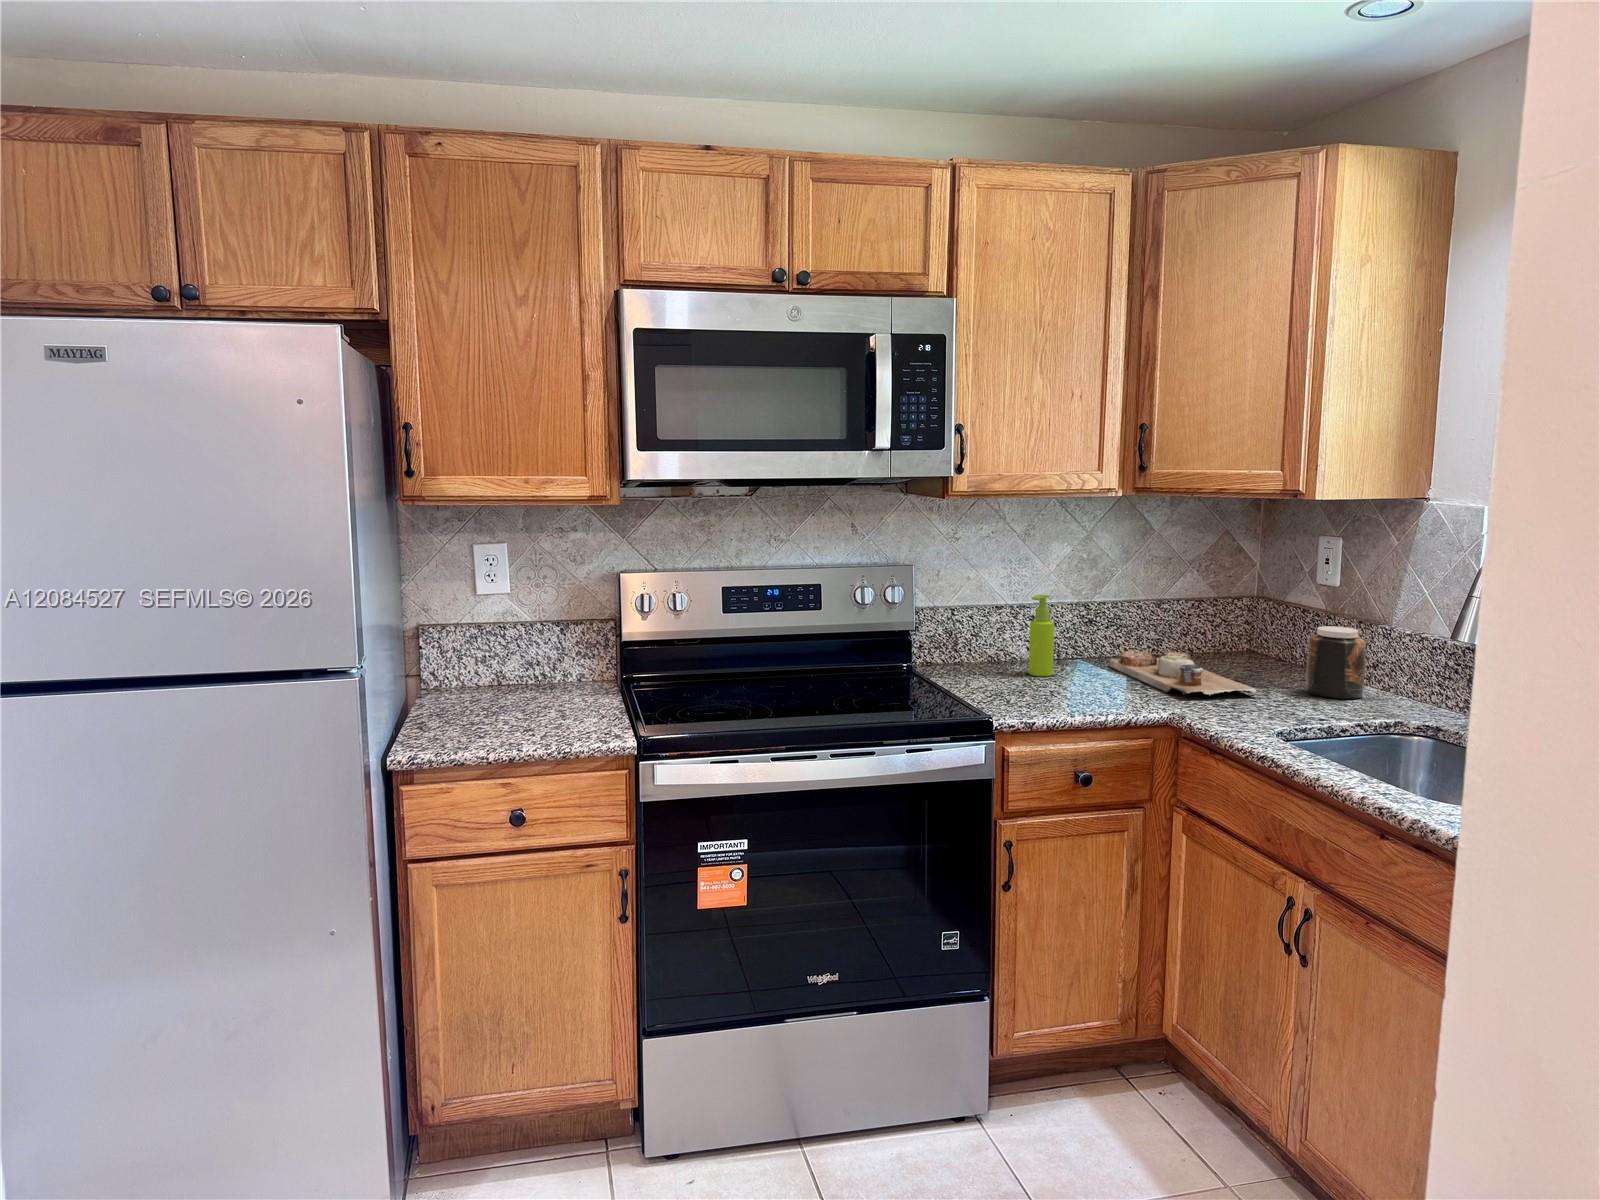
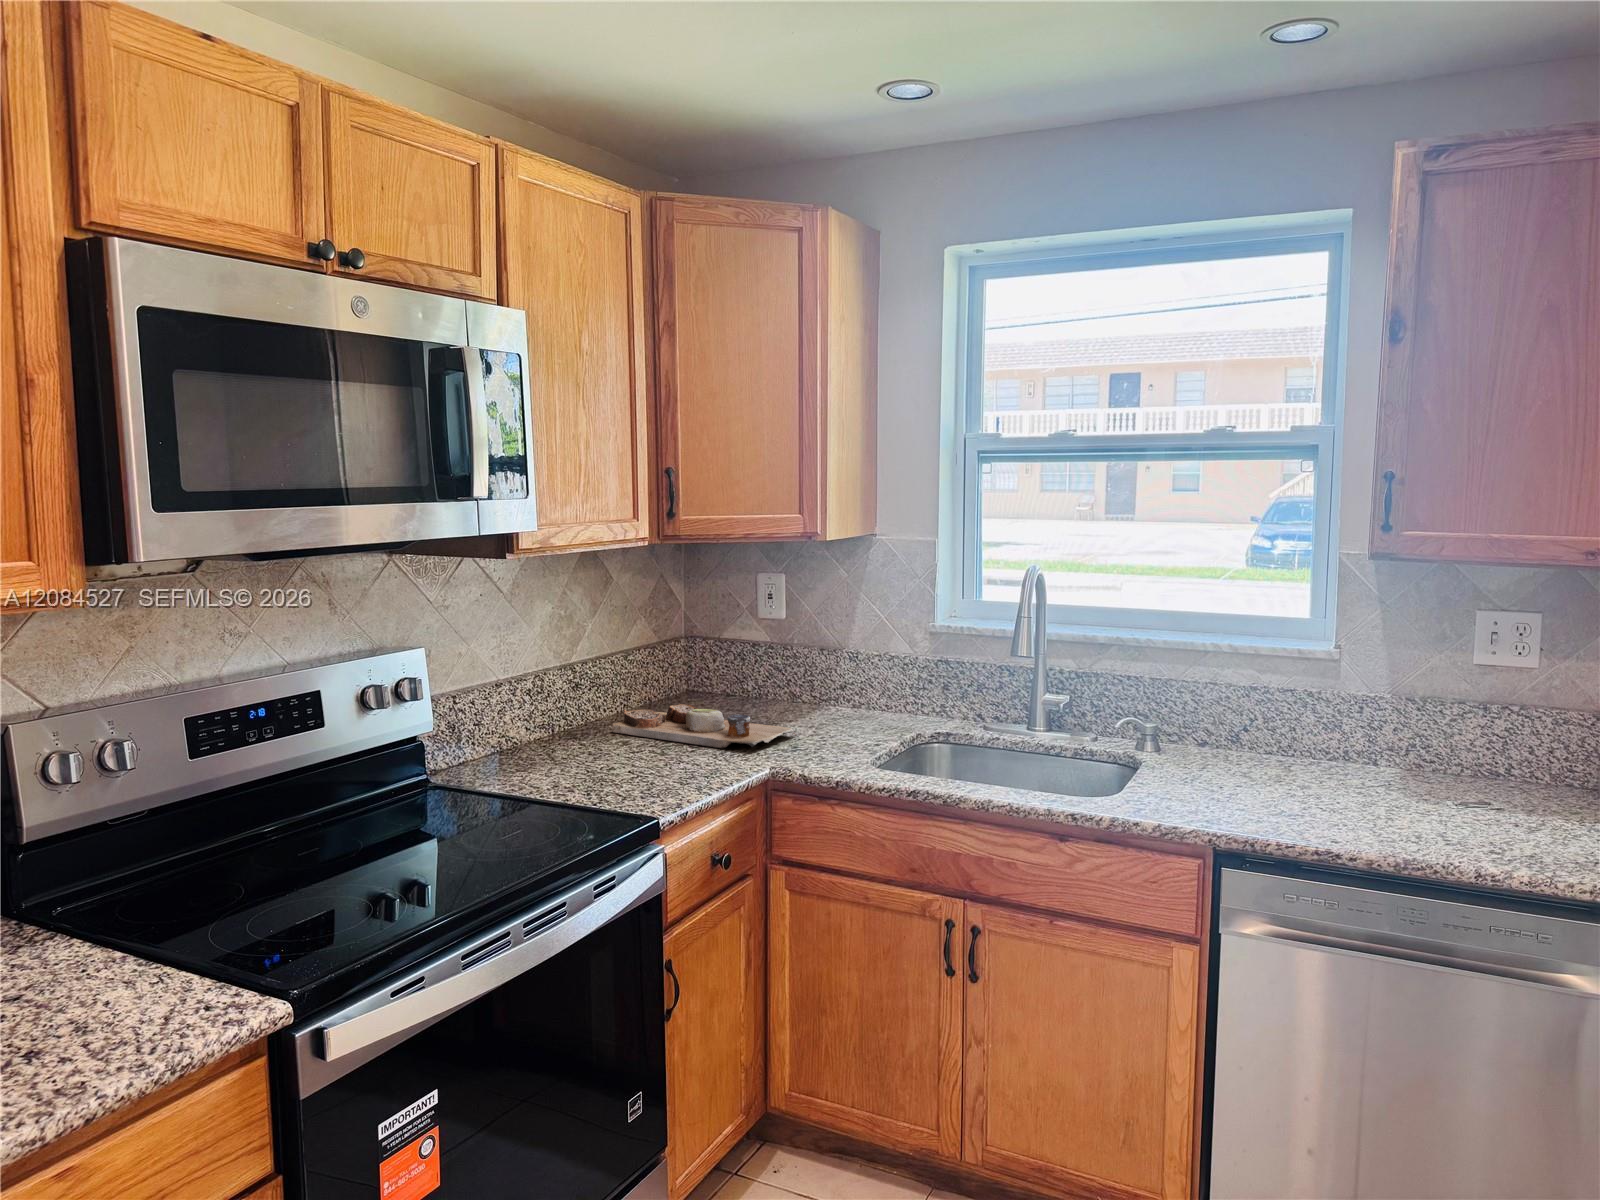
soap dispenser: present [1029,595,1054,676] -> none [556,661,586,758]
jar: present [1305,626,1366,699] -> none [809,656,858,724]

